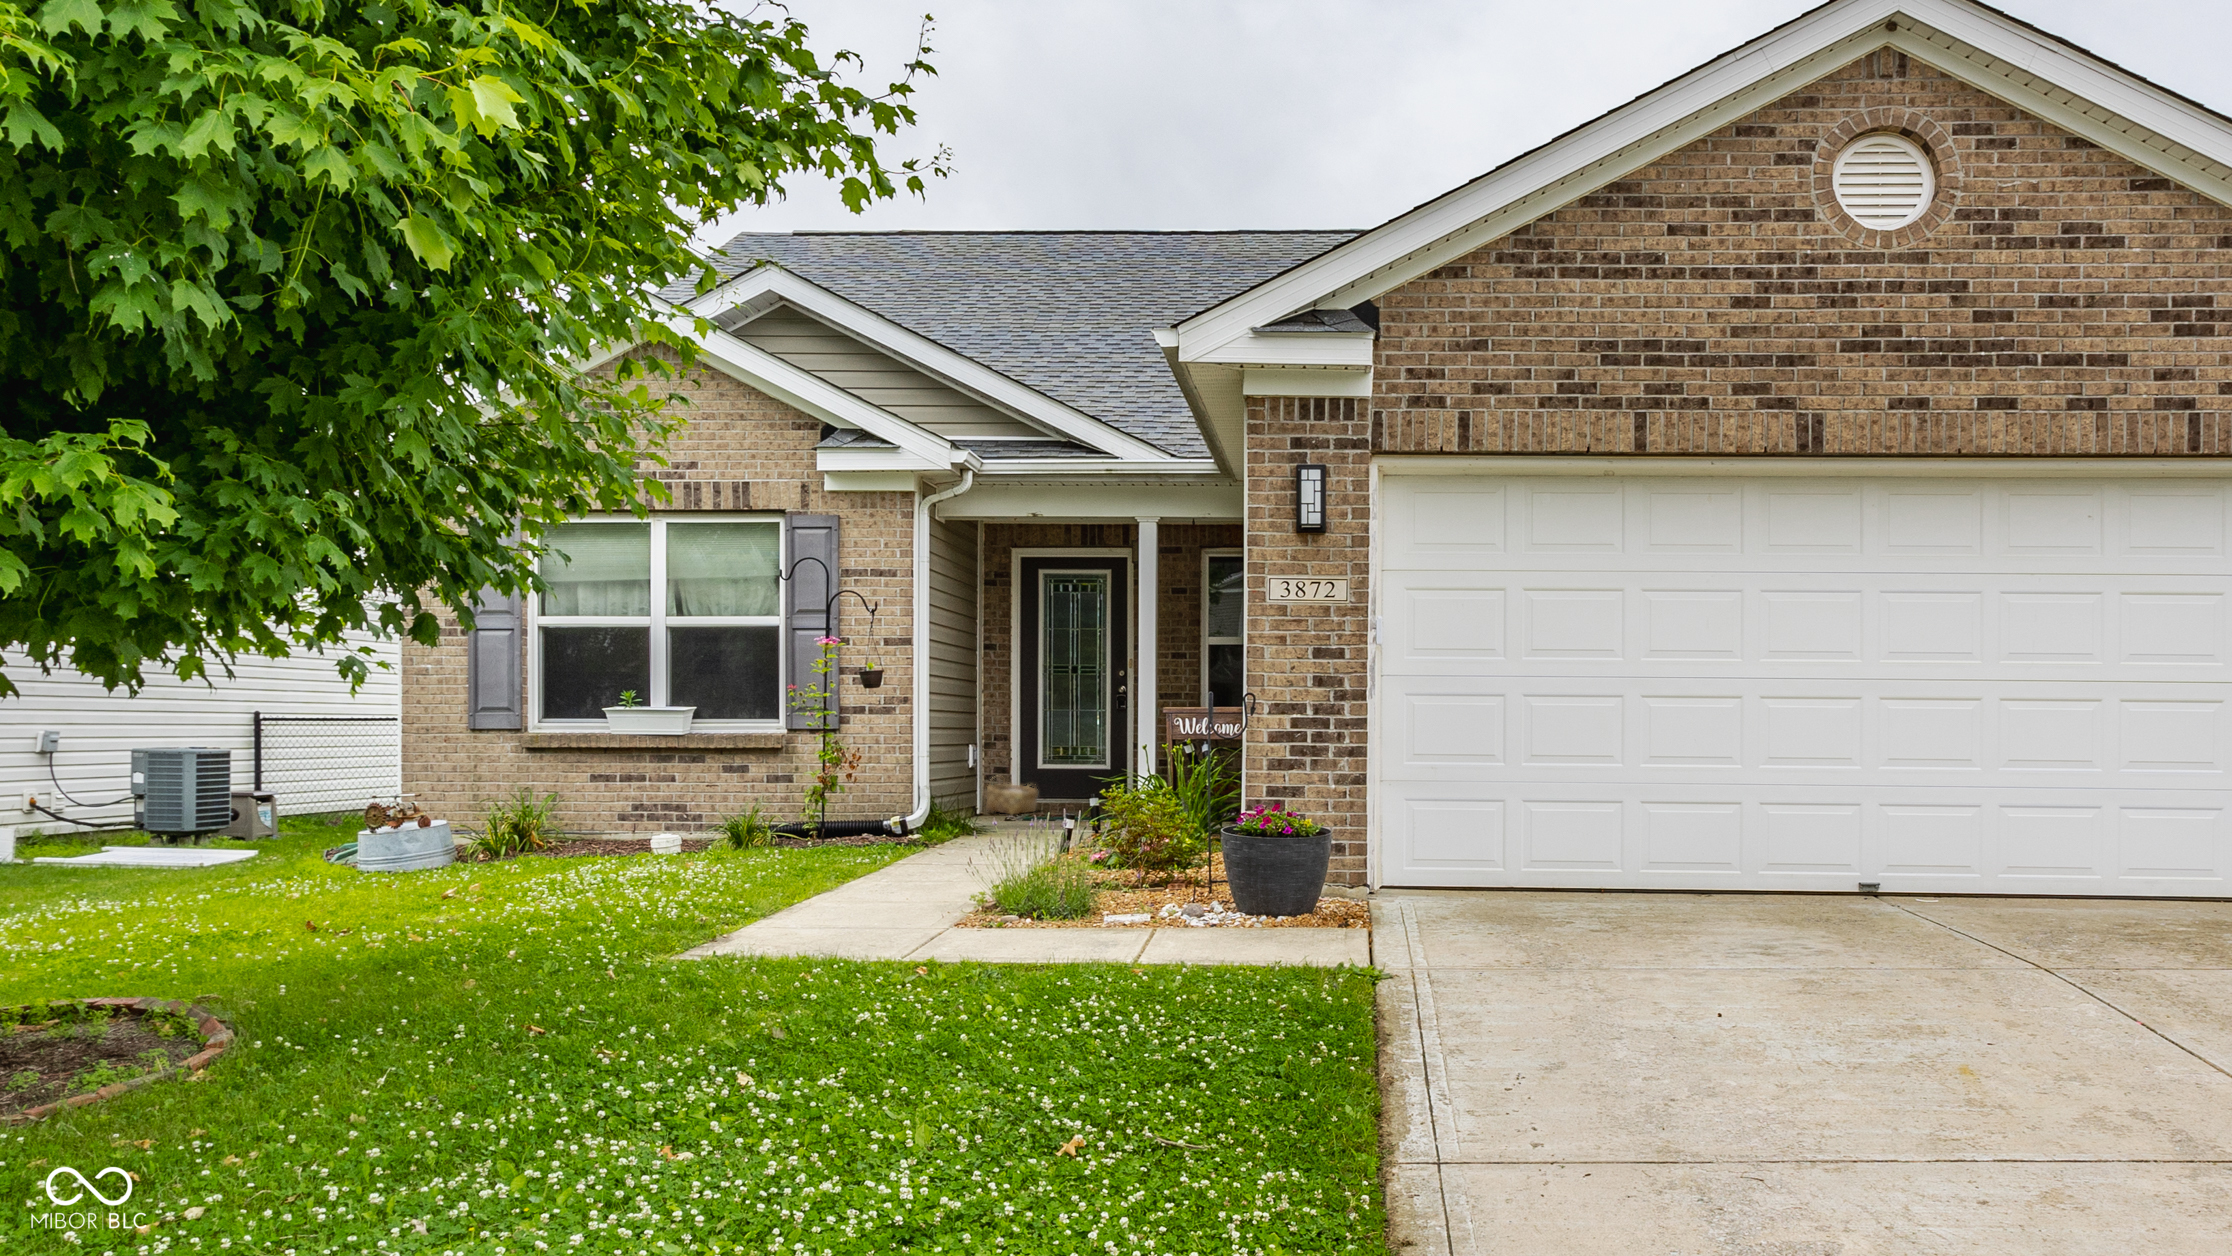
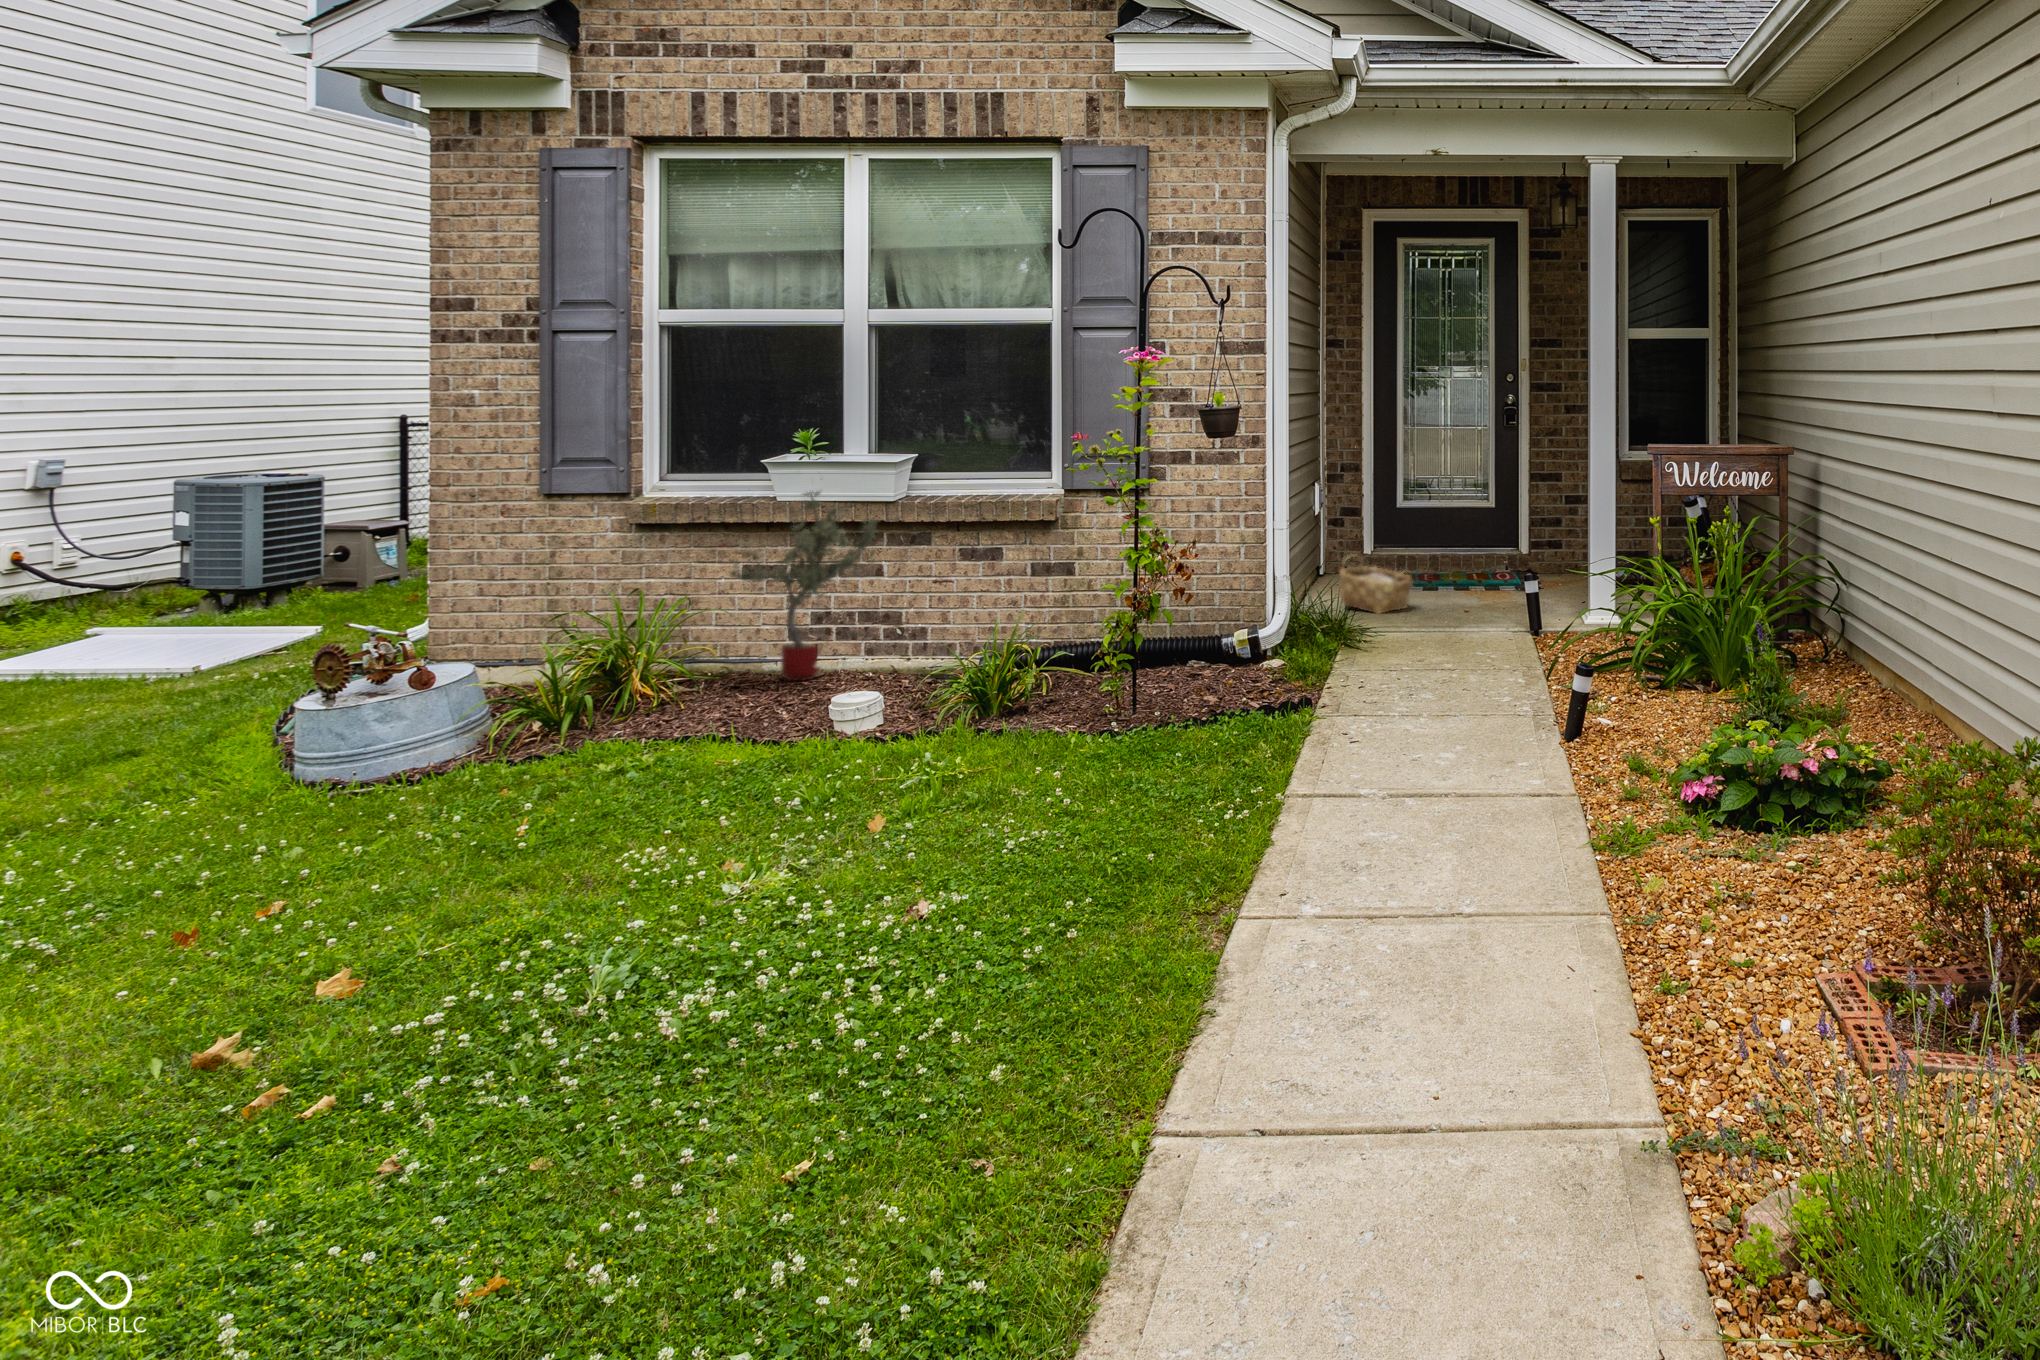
potted tree: none [568,731,668,852] -> present [728,491,880,681]

